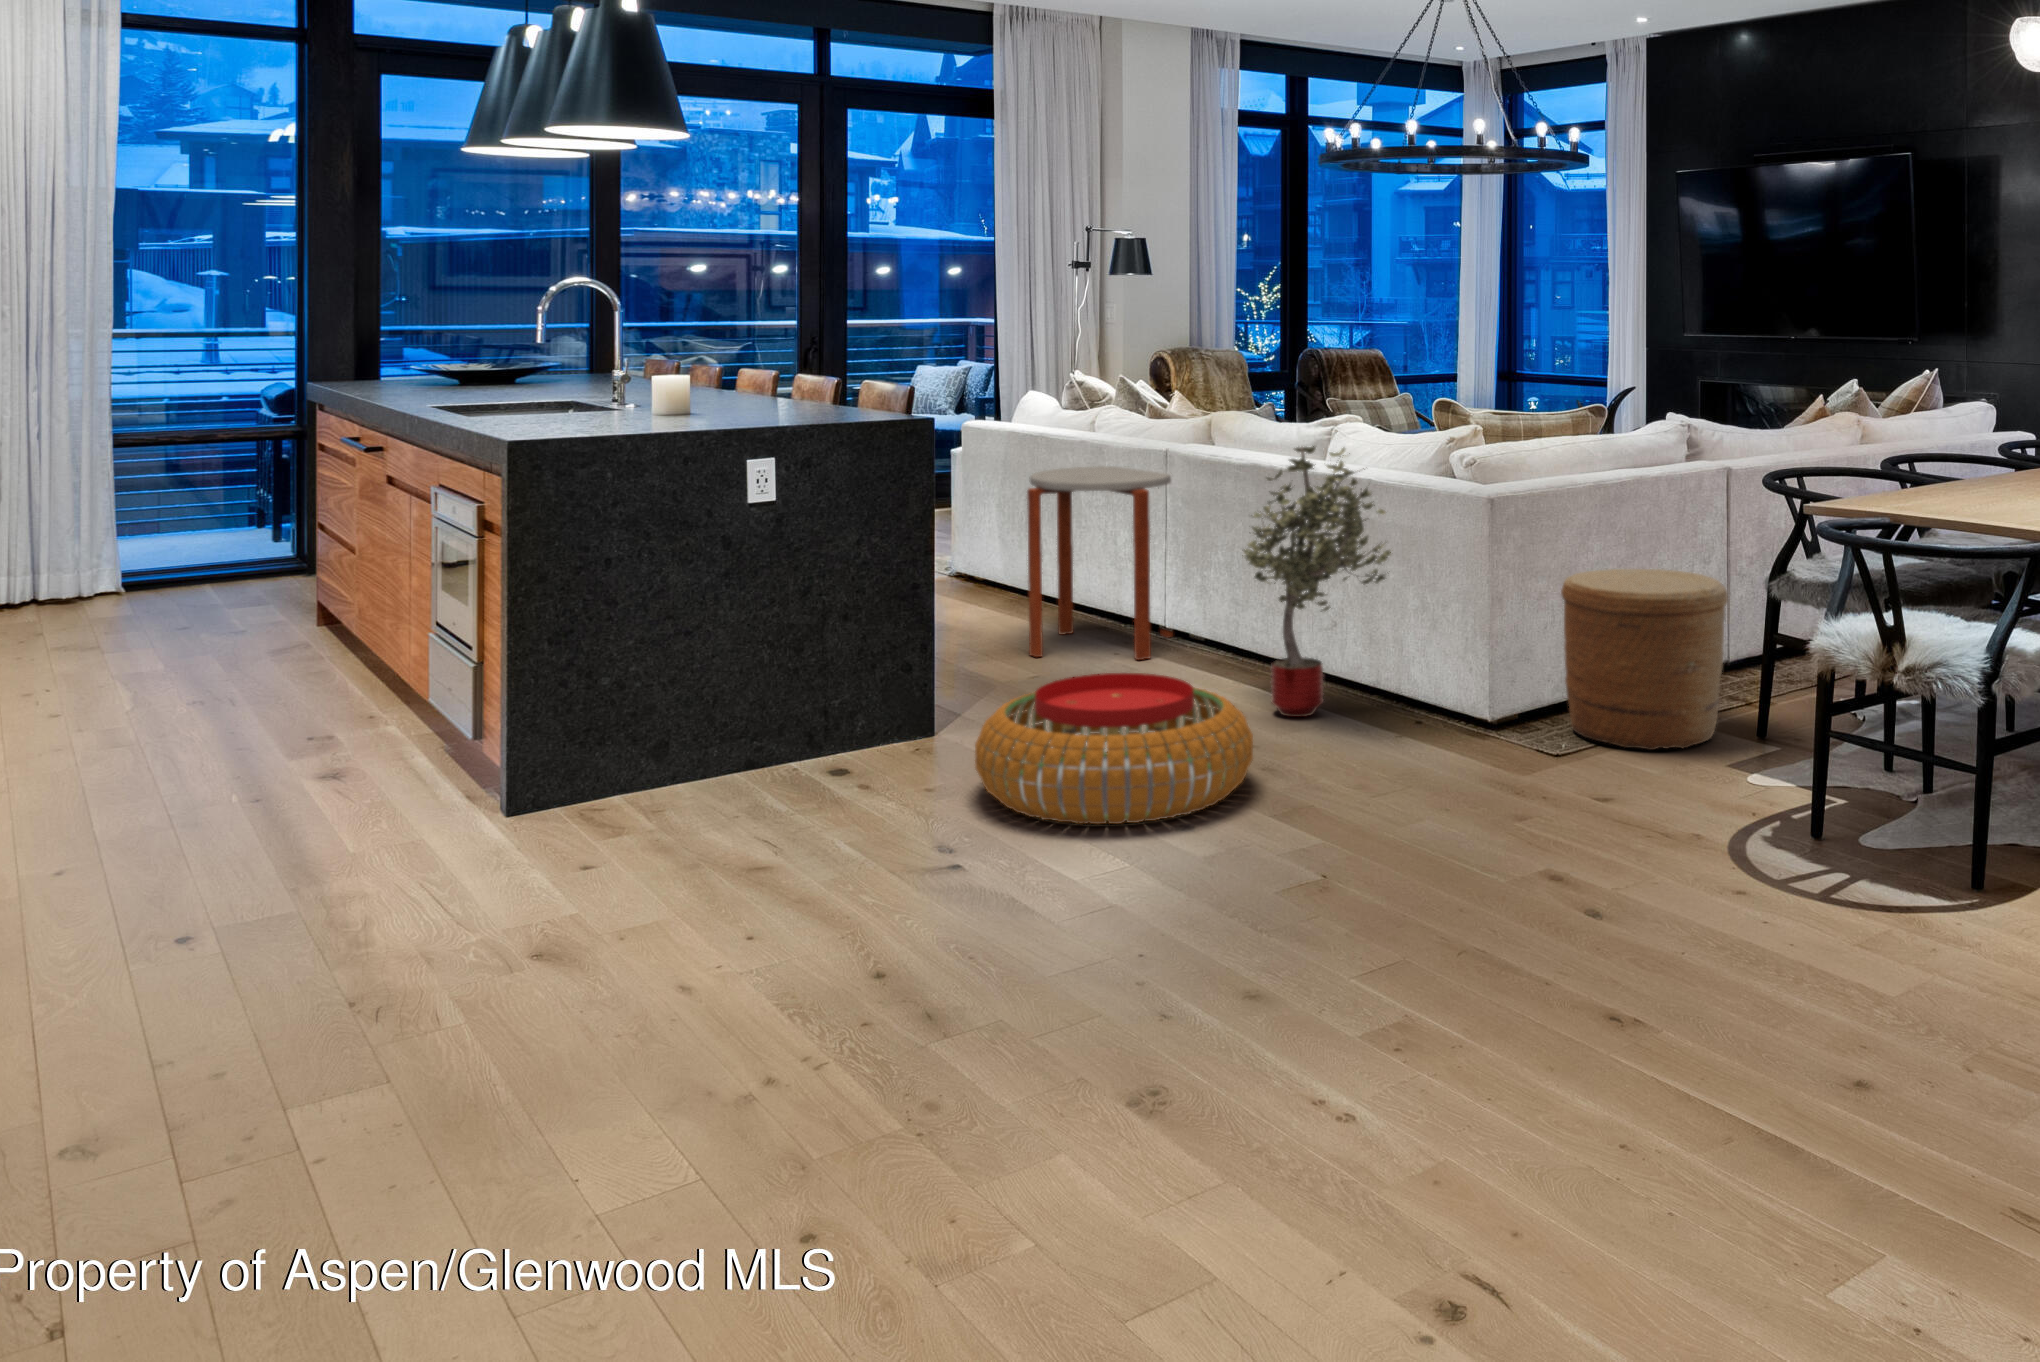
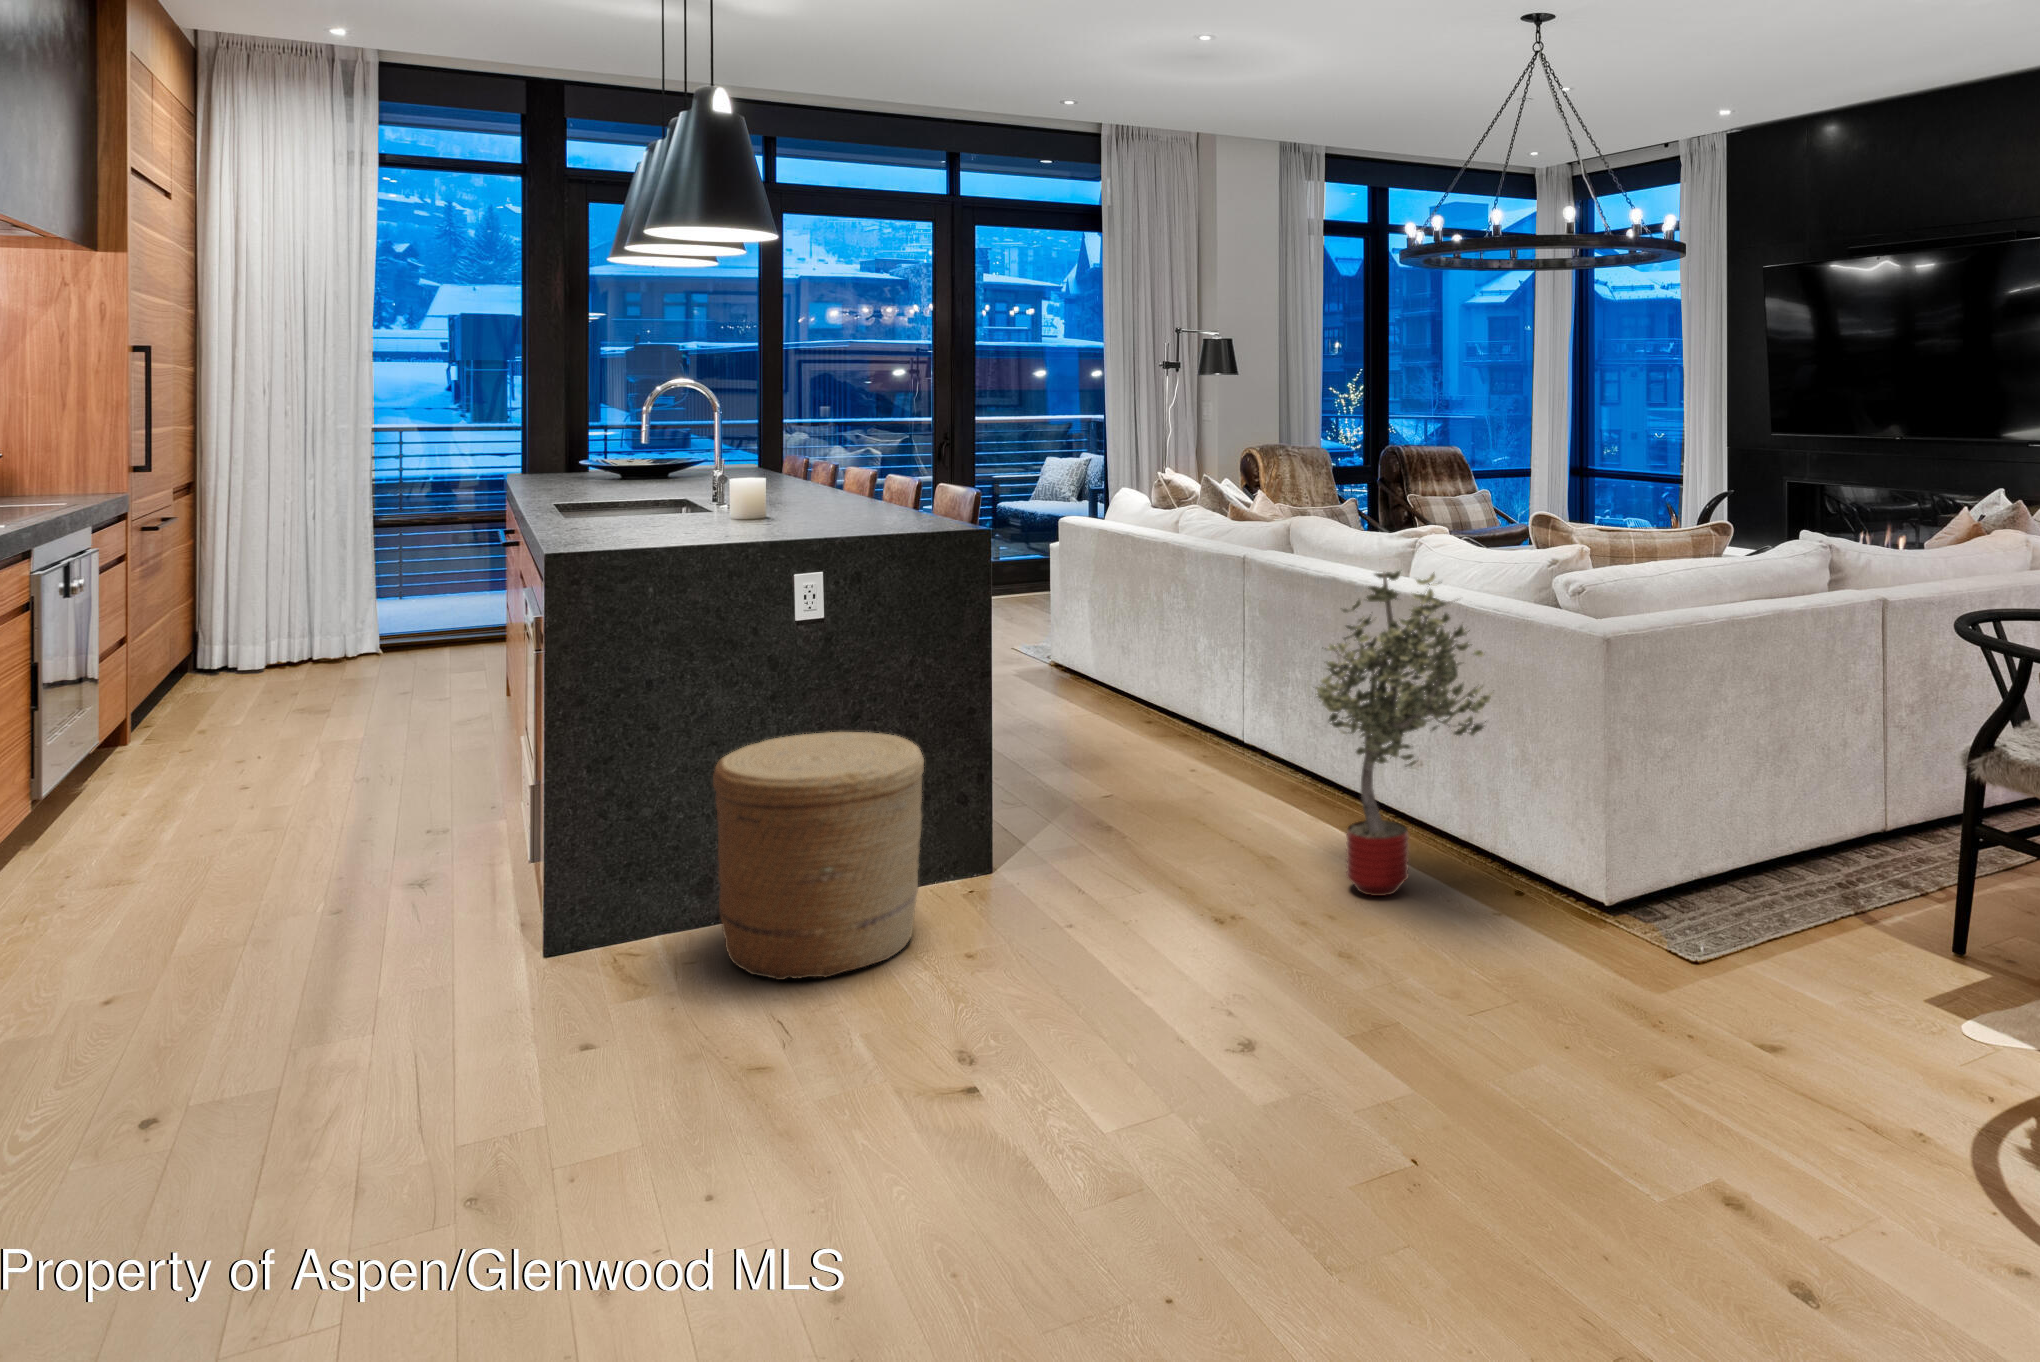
side table: present [1027,466,1173,660] -> none [1081,578,1242,802]
woven basket: present [1561,569,1728,750] -> present [713,732,924,980]
pouf: present [975,673,1253,824] -> none [965,859,1320,1091]

